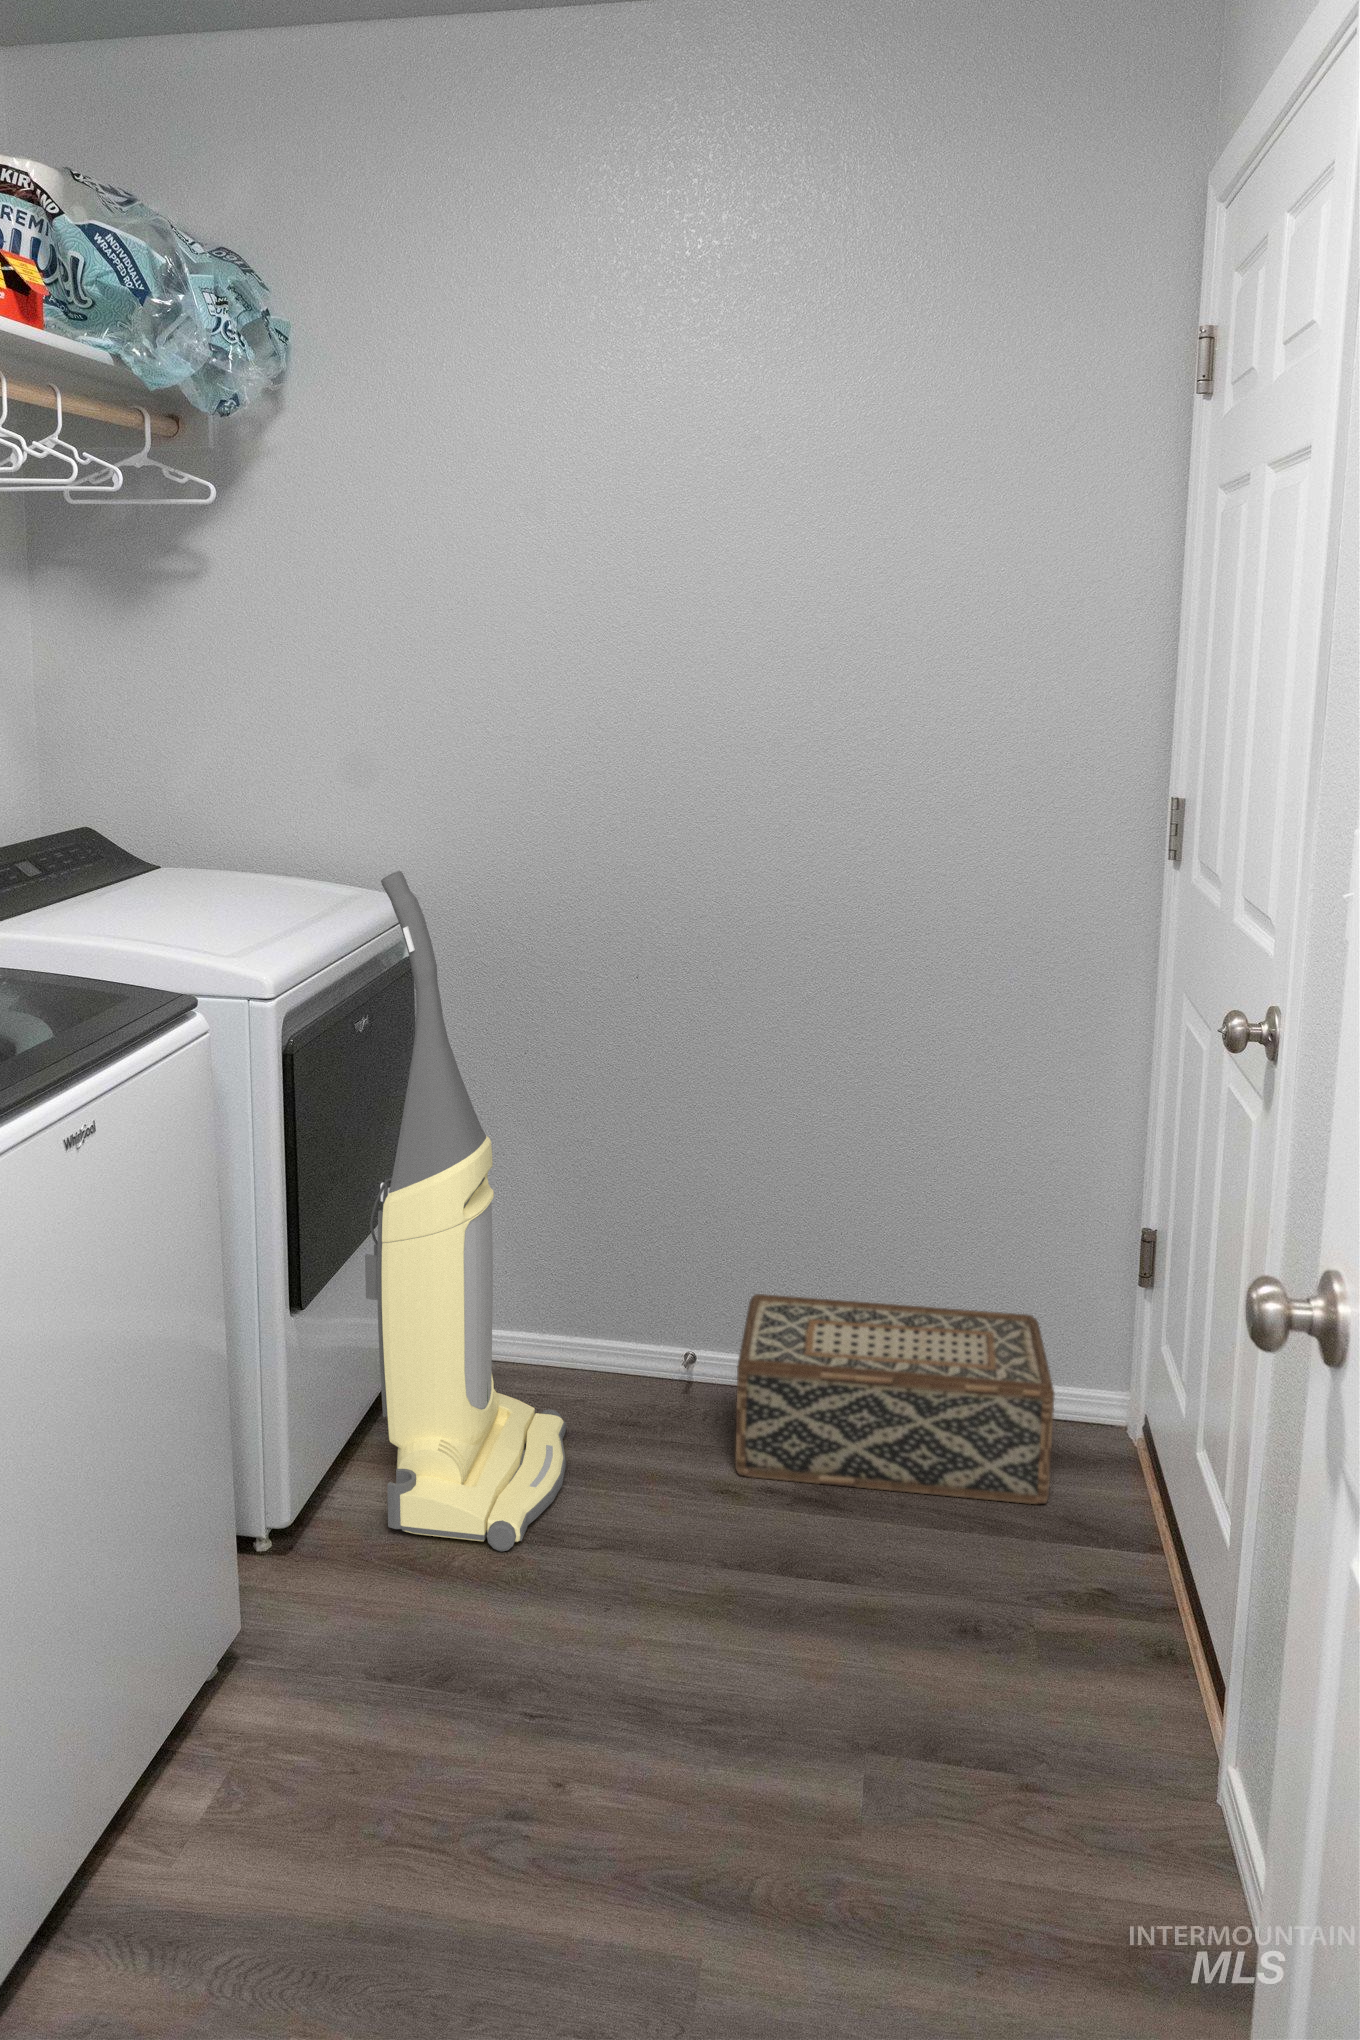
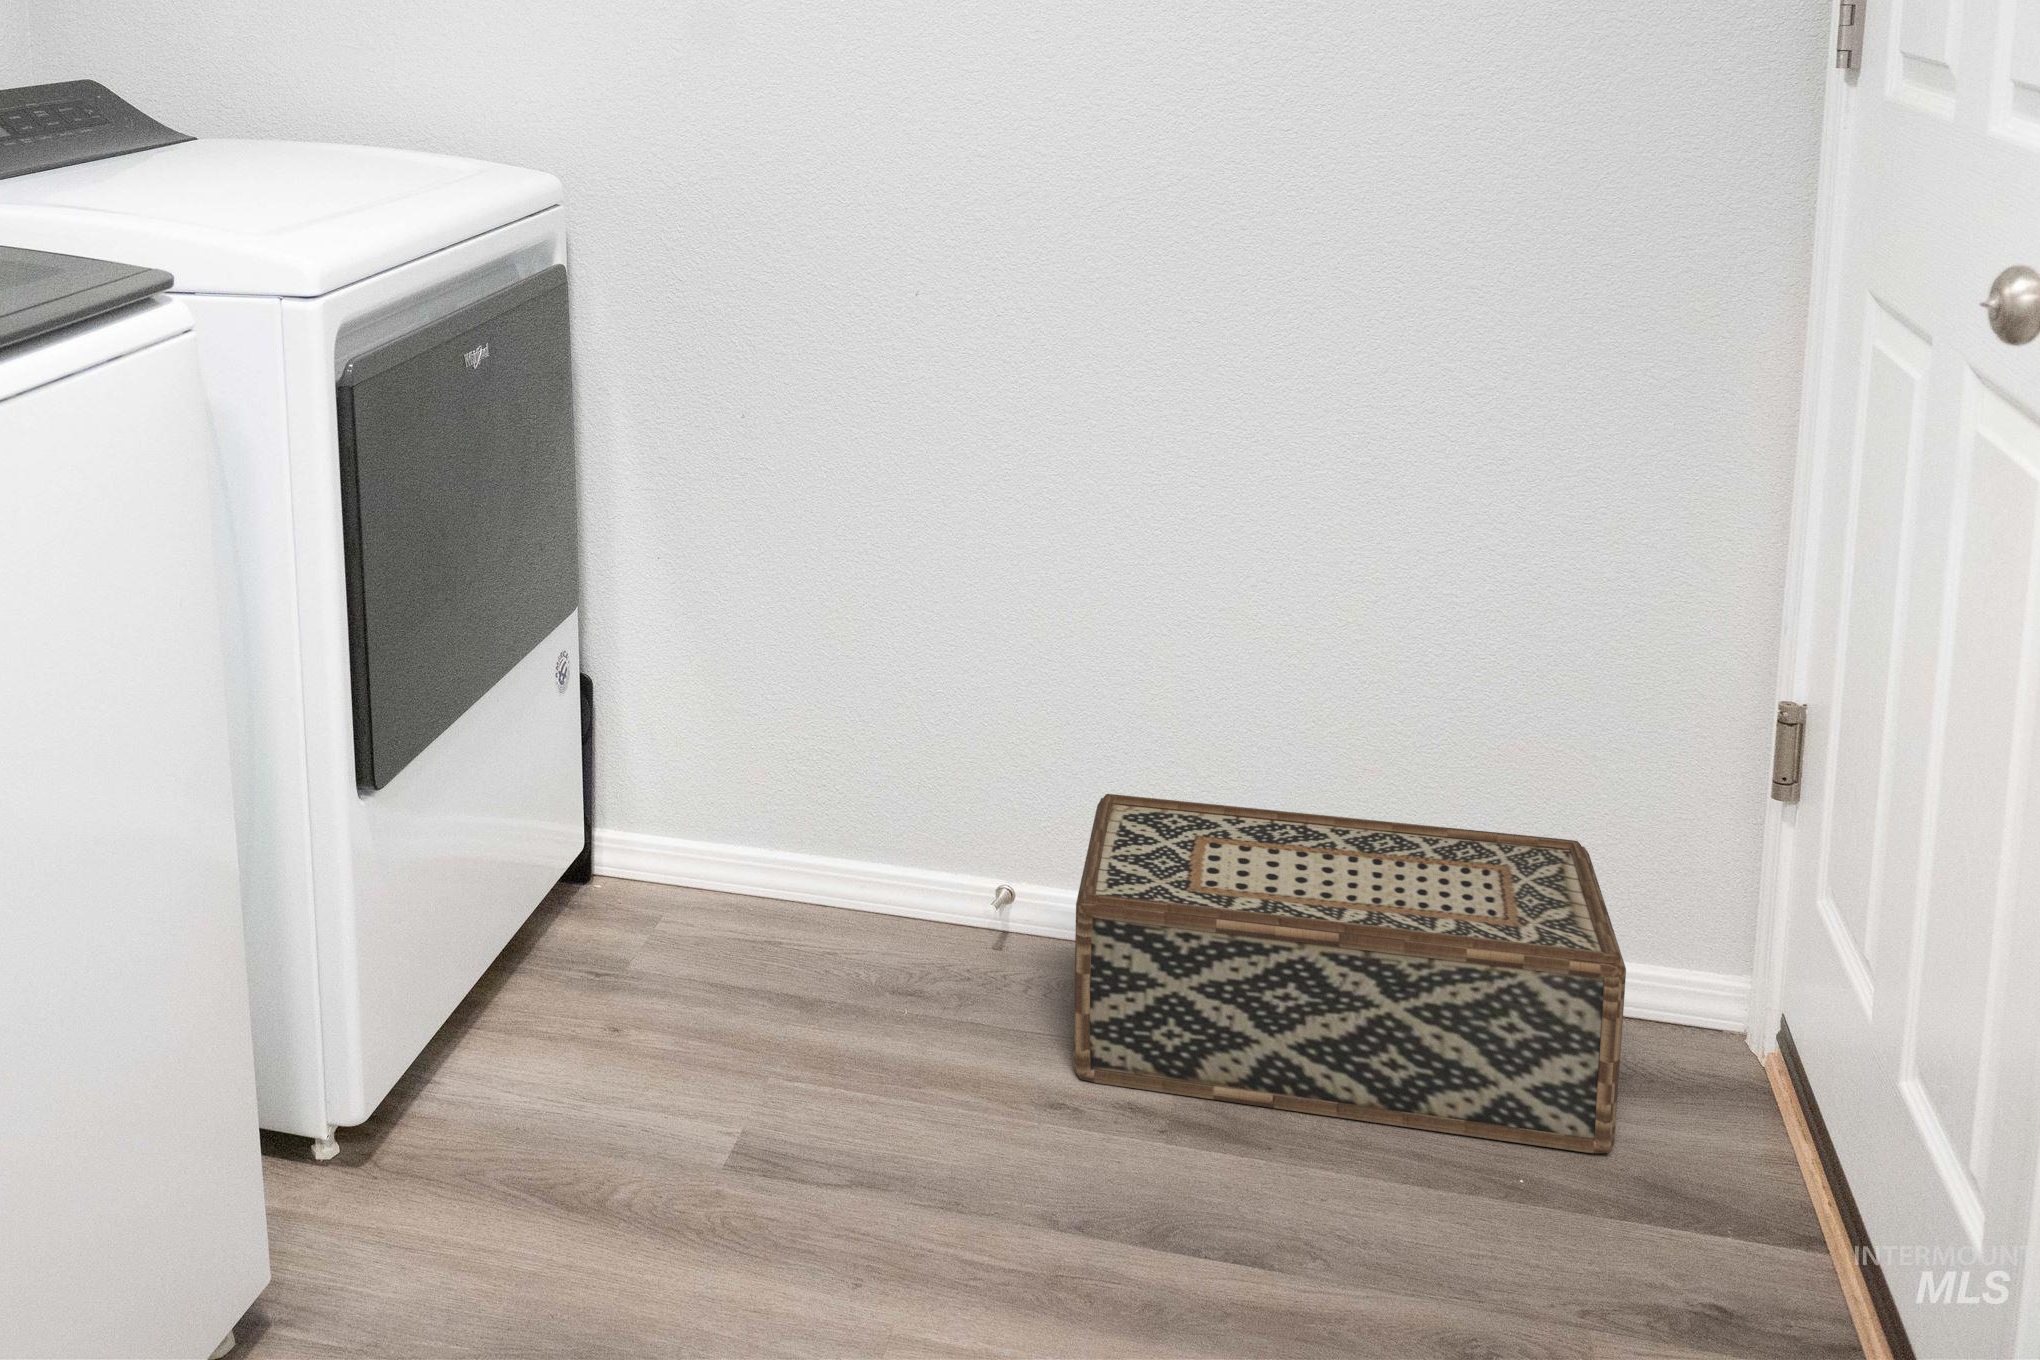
vacuum cleaner: present [365,871,566,1551] -> none [480,106,803,1180]

